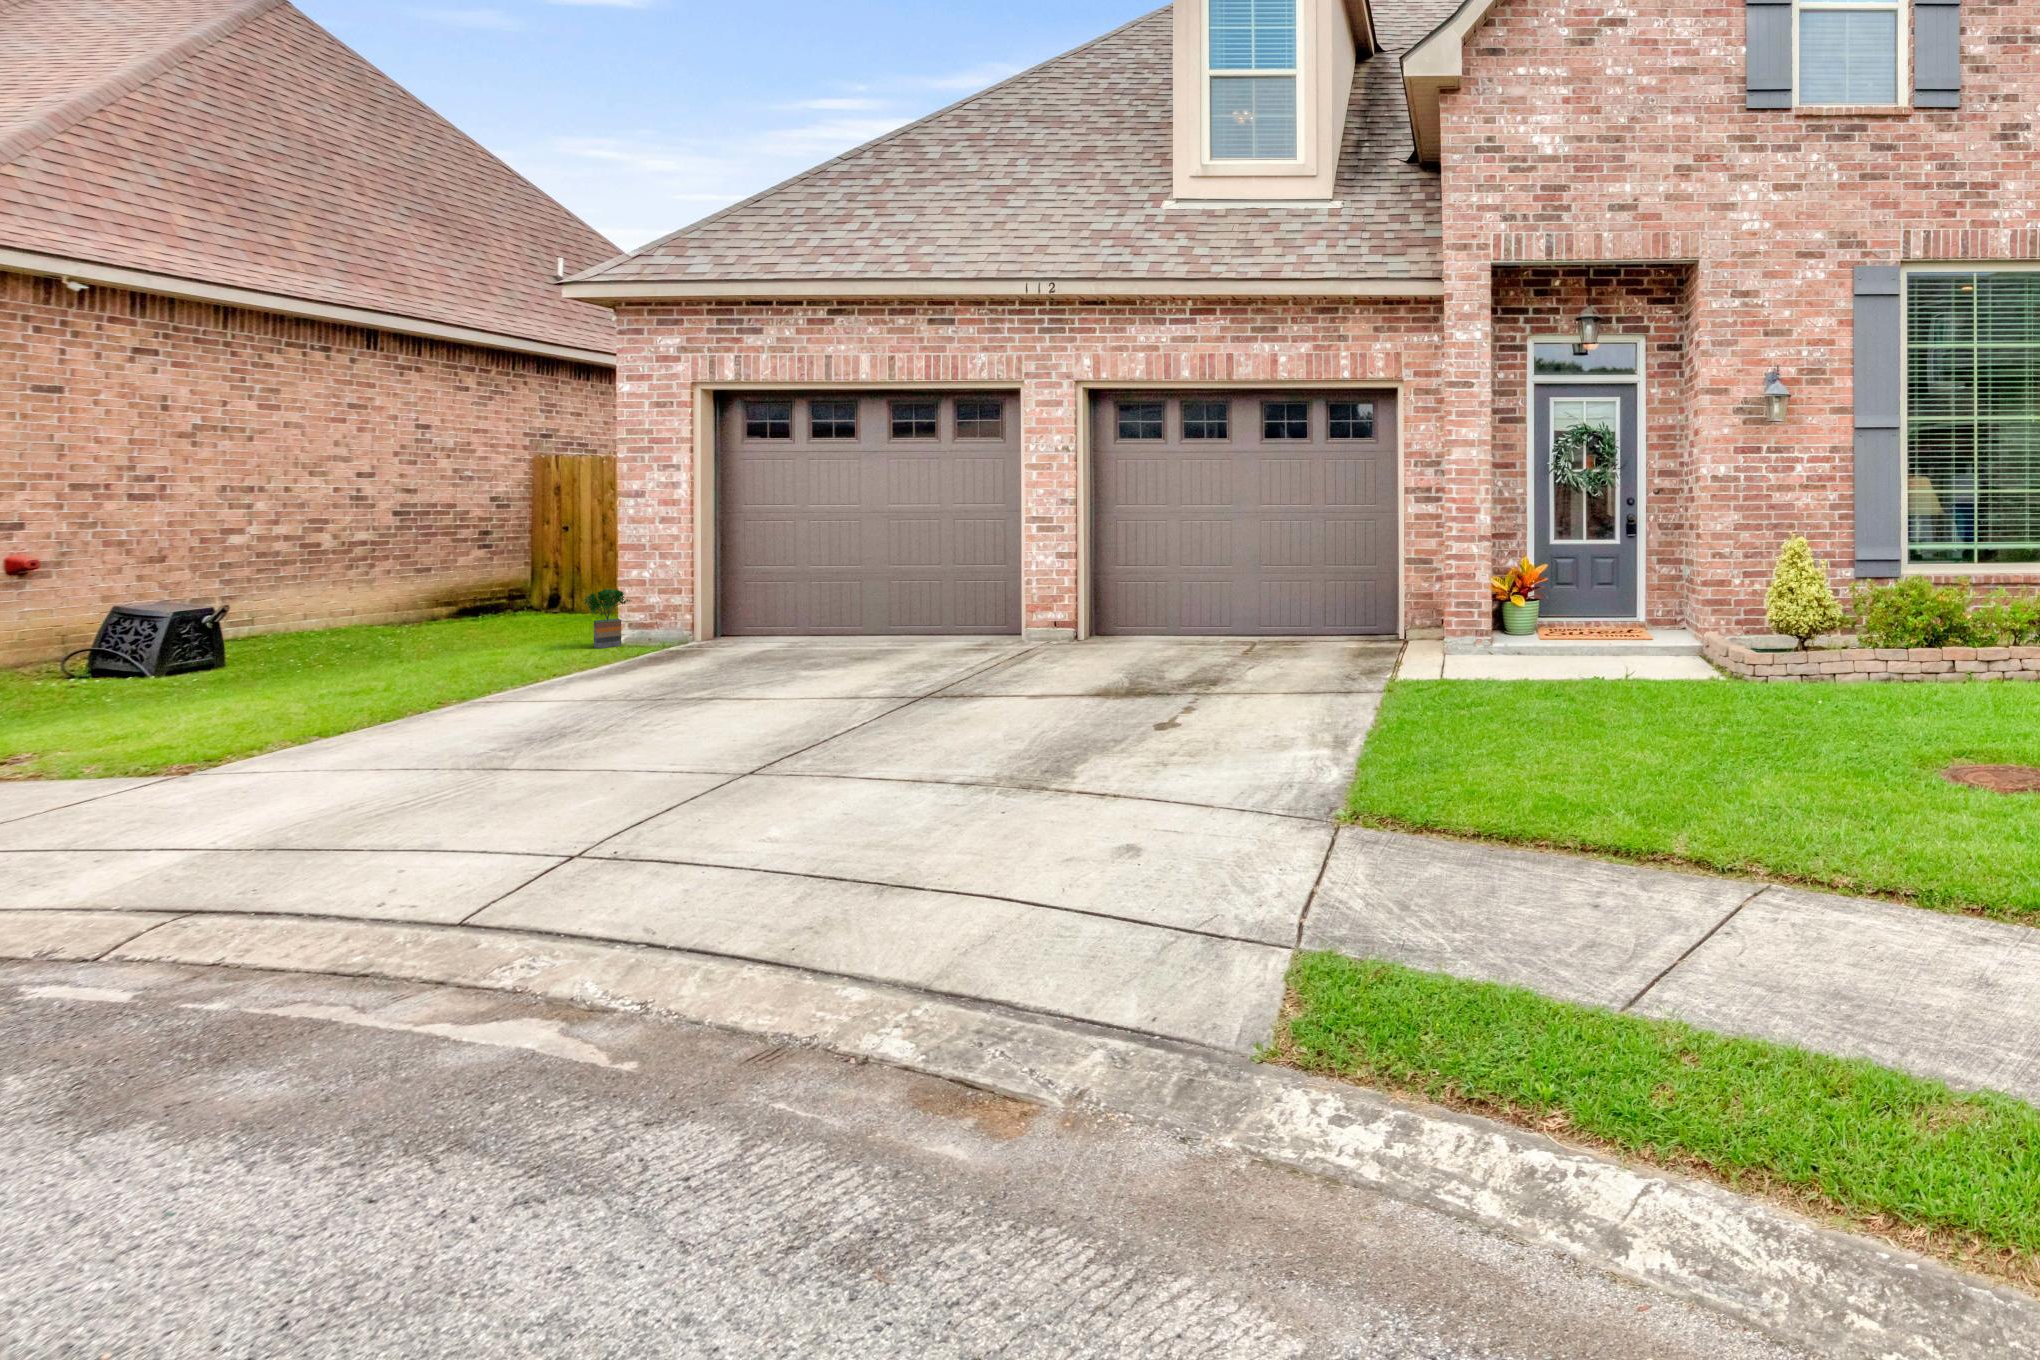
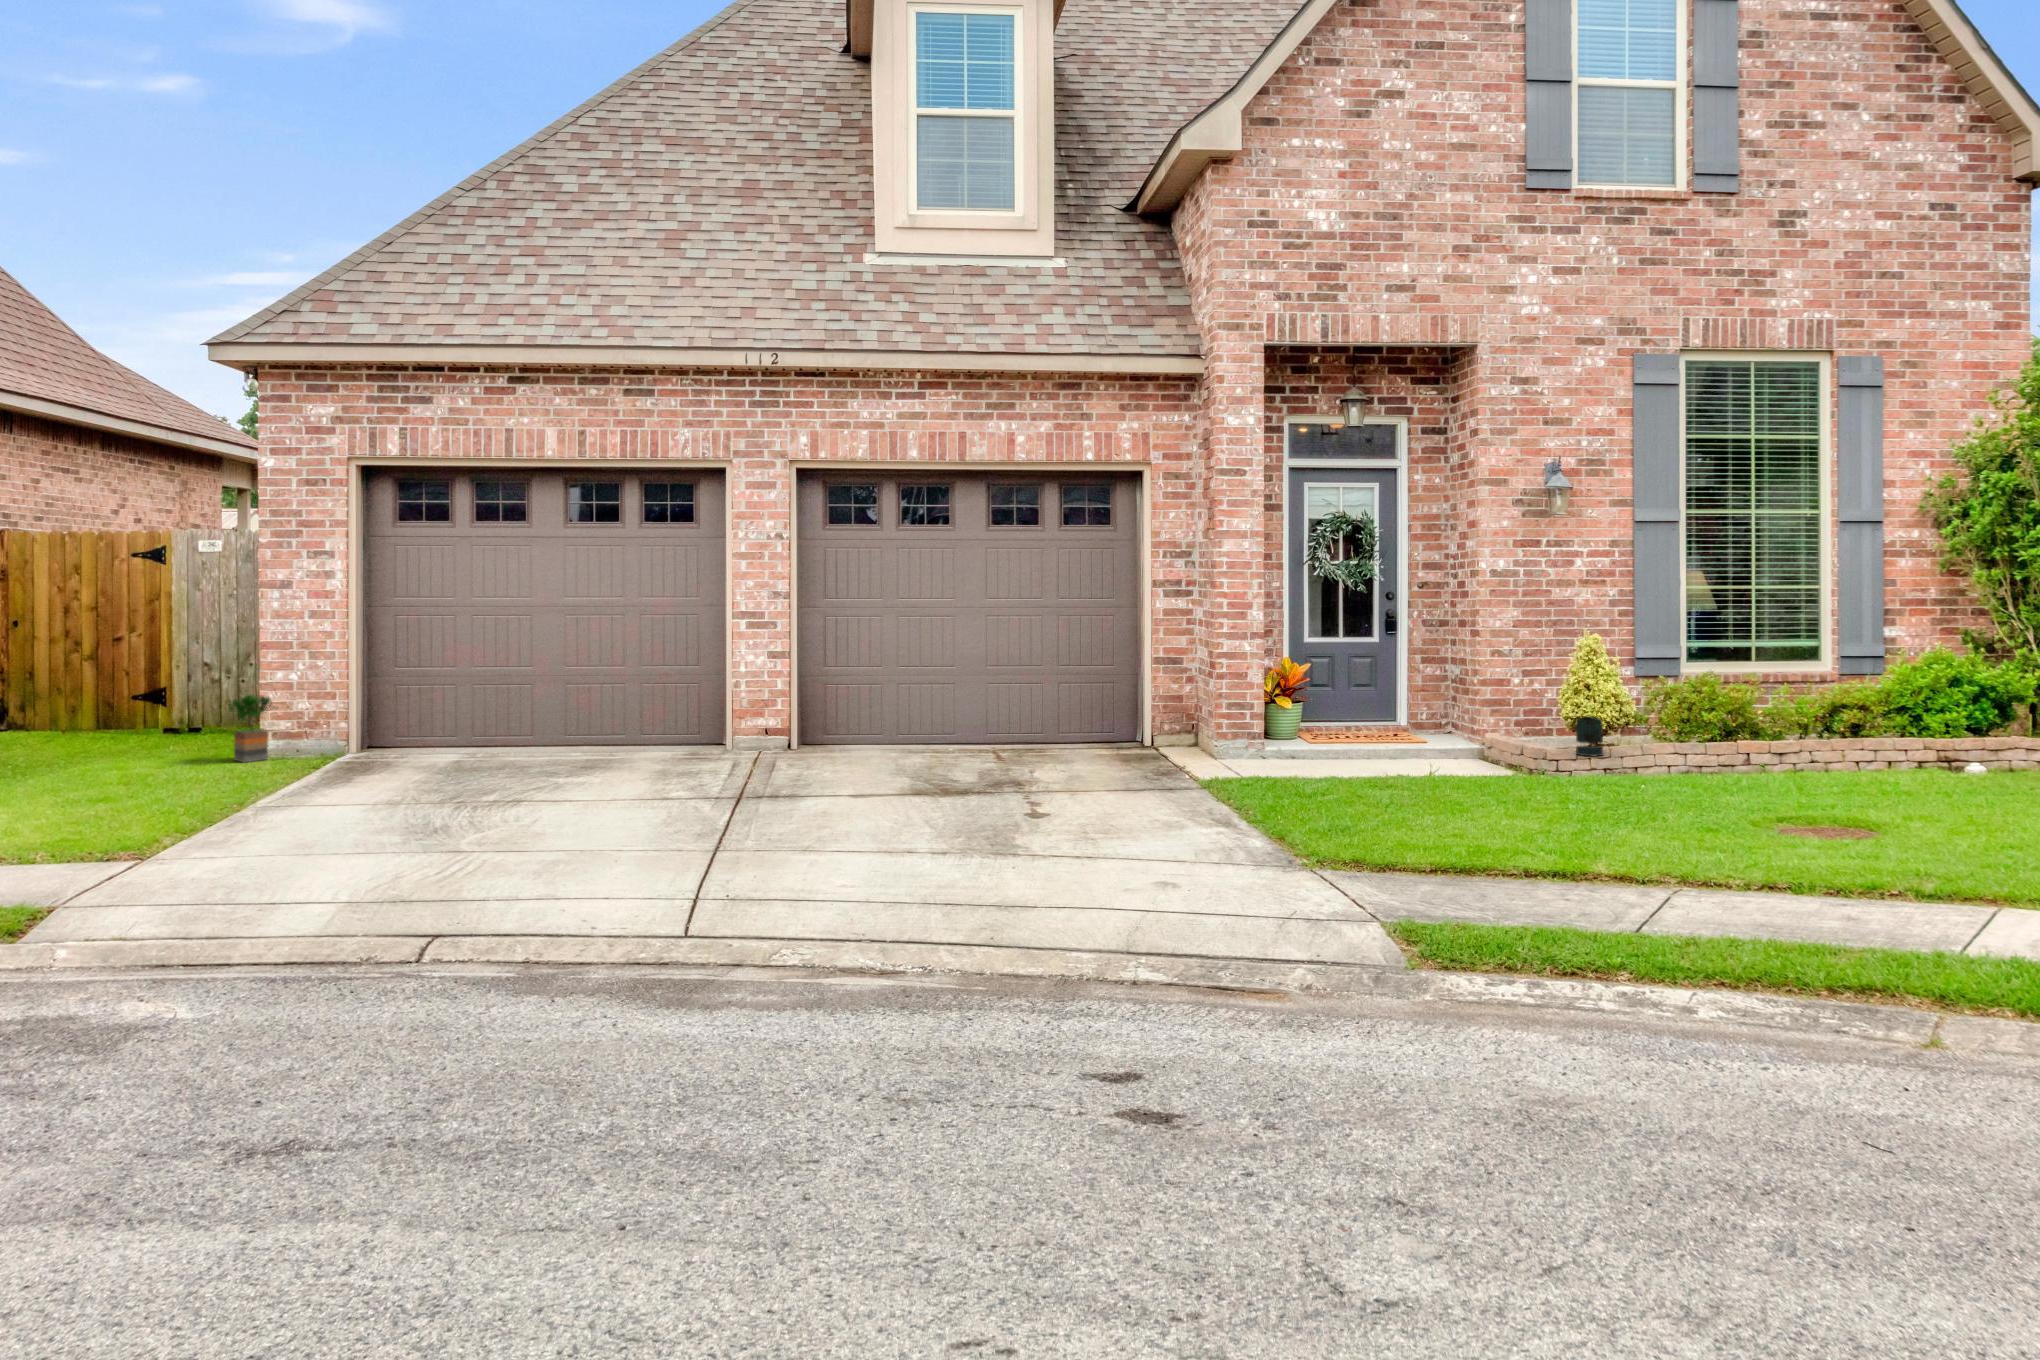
watering can: none [1784,610,1812,659] -> present [1576,716,1603,757]

